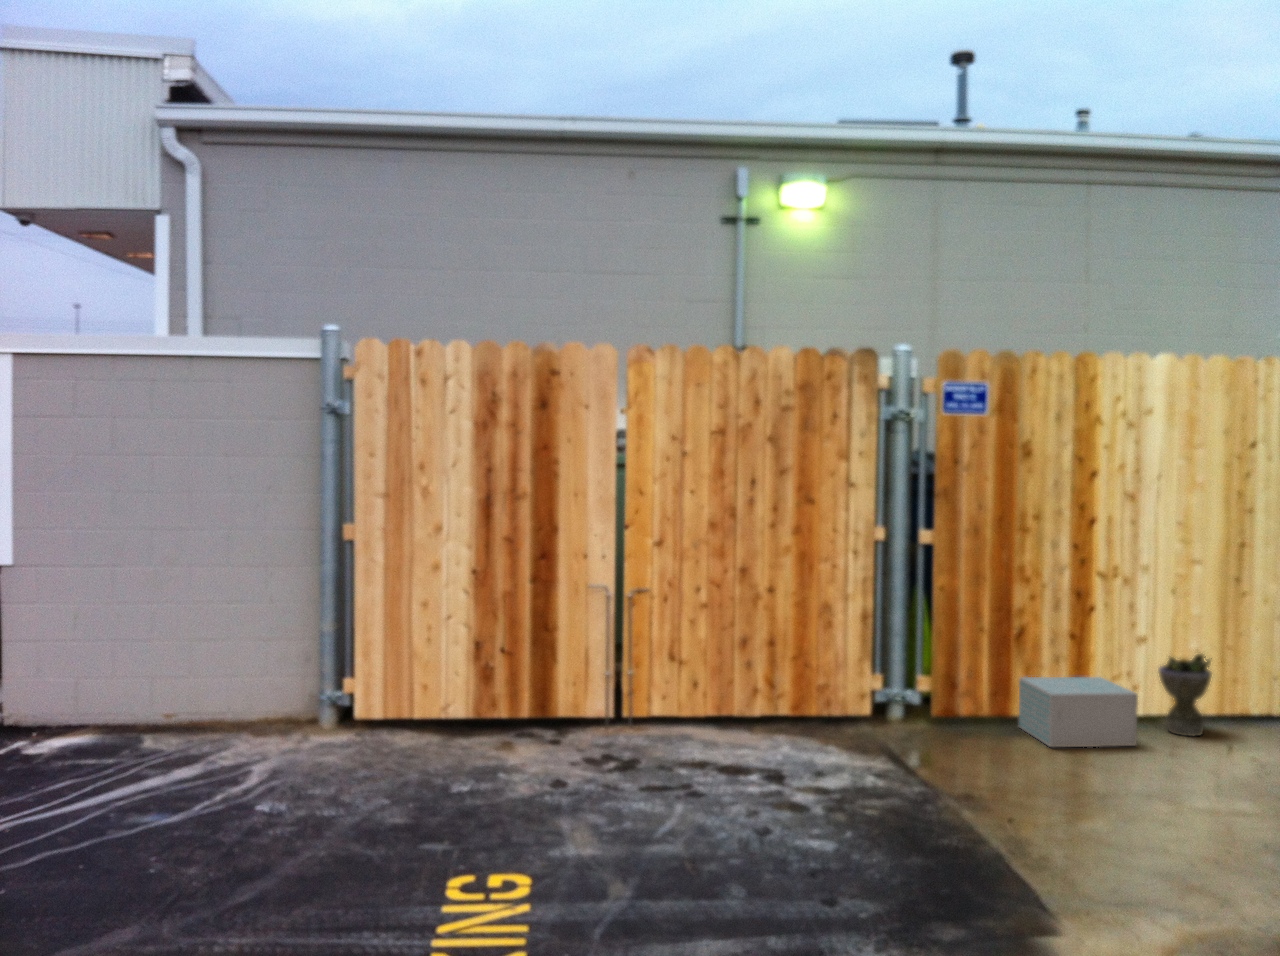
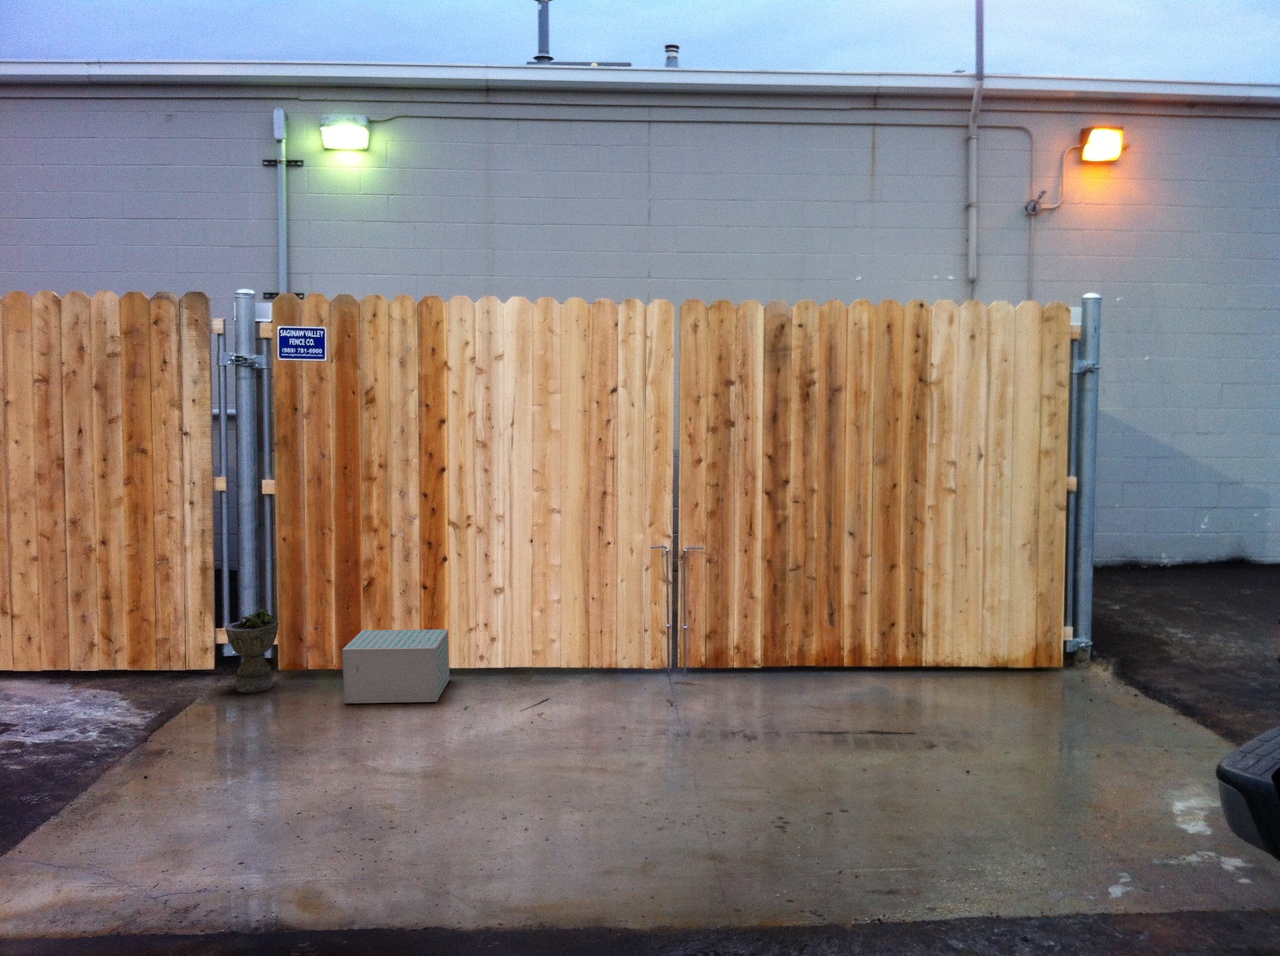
planter: present [1159,654,1212,736] -> present [225,609,278,693]

